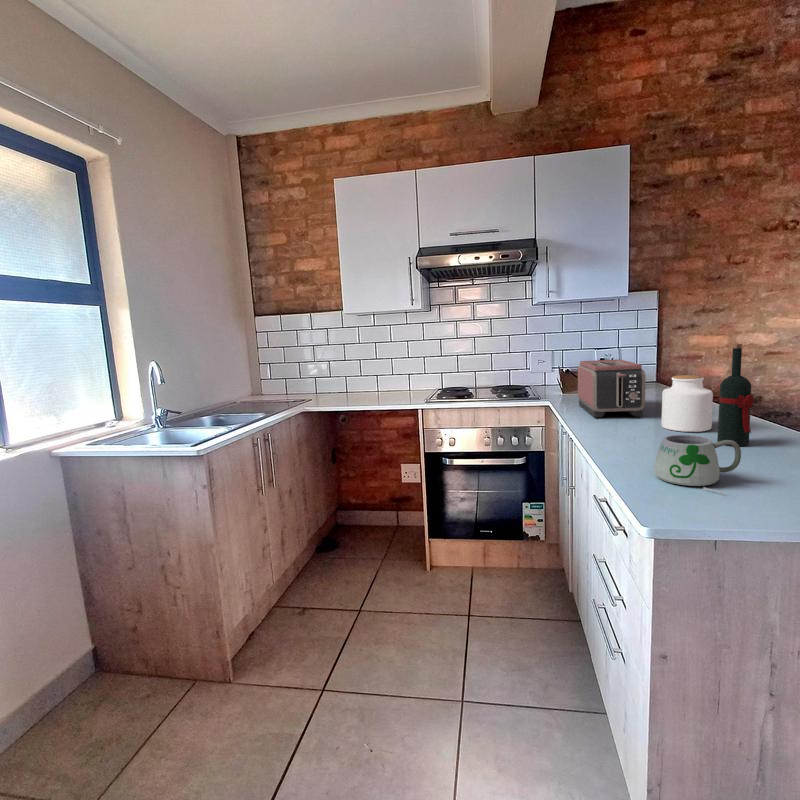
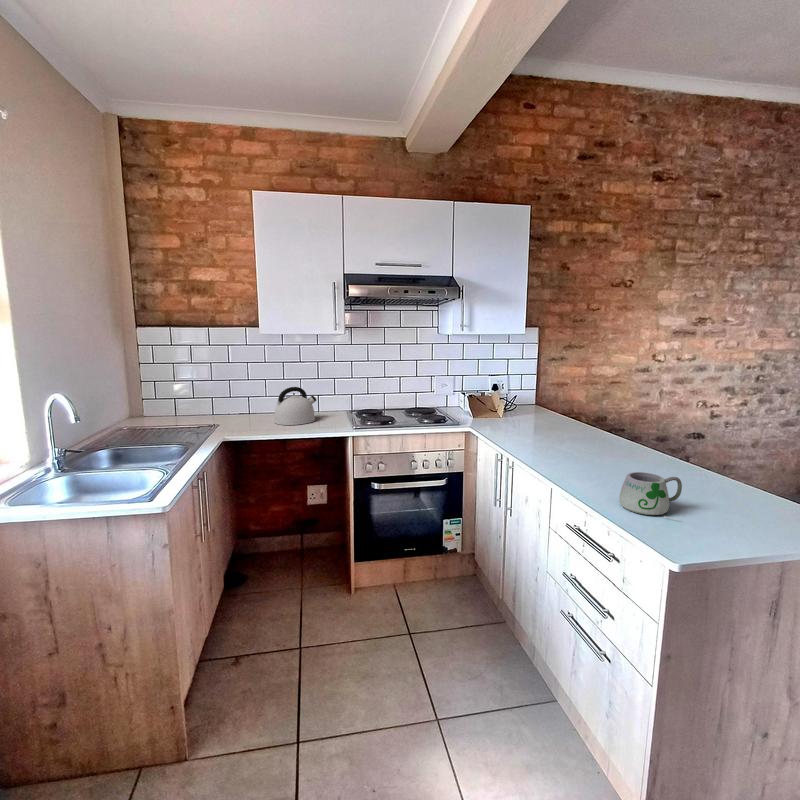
wine bottle: present [717,344,753,446] -> none [632,392,660,472]
toaster: present [578,359,646,418] -> none [497,391,563,446]
kettle: none [359,364,400,399] -> present [274,387,316,425]
jar: present [662,375,713,432] -> none [581,411,620,459]

